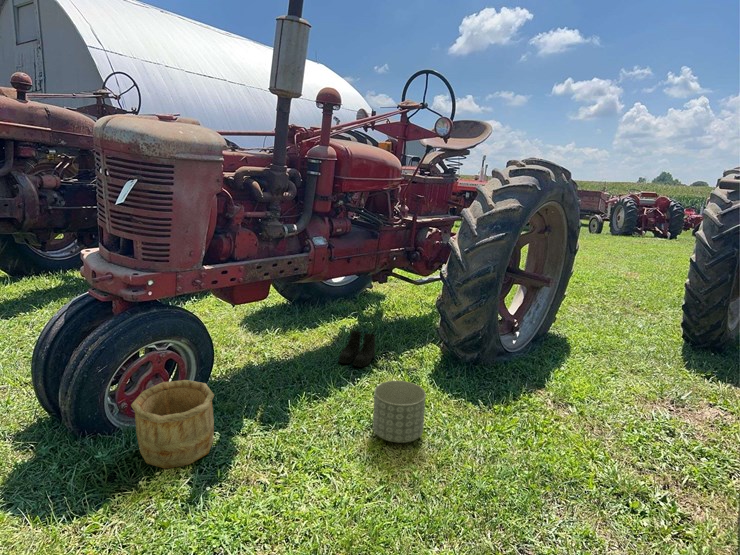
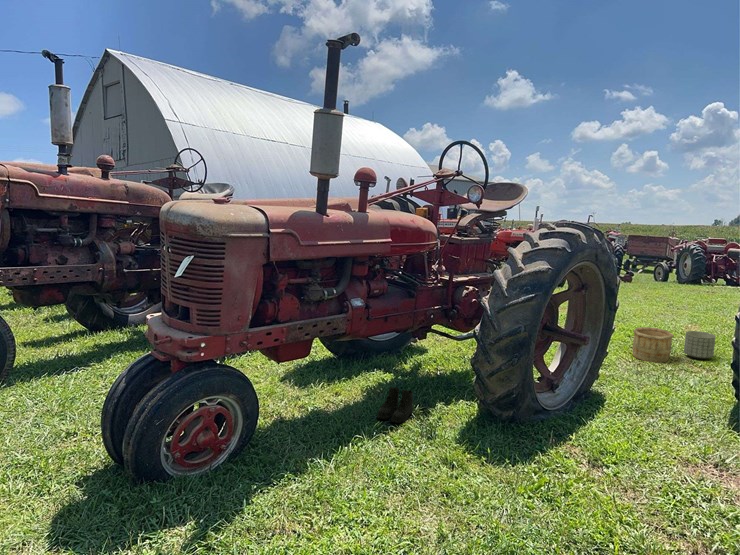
wooden bucket: present [131,380,214,469] -> present [632,327,674,363]
planter: present [373,381,426,443] -> present [684,331,716,359]

